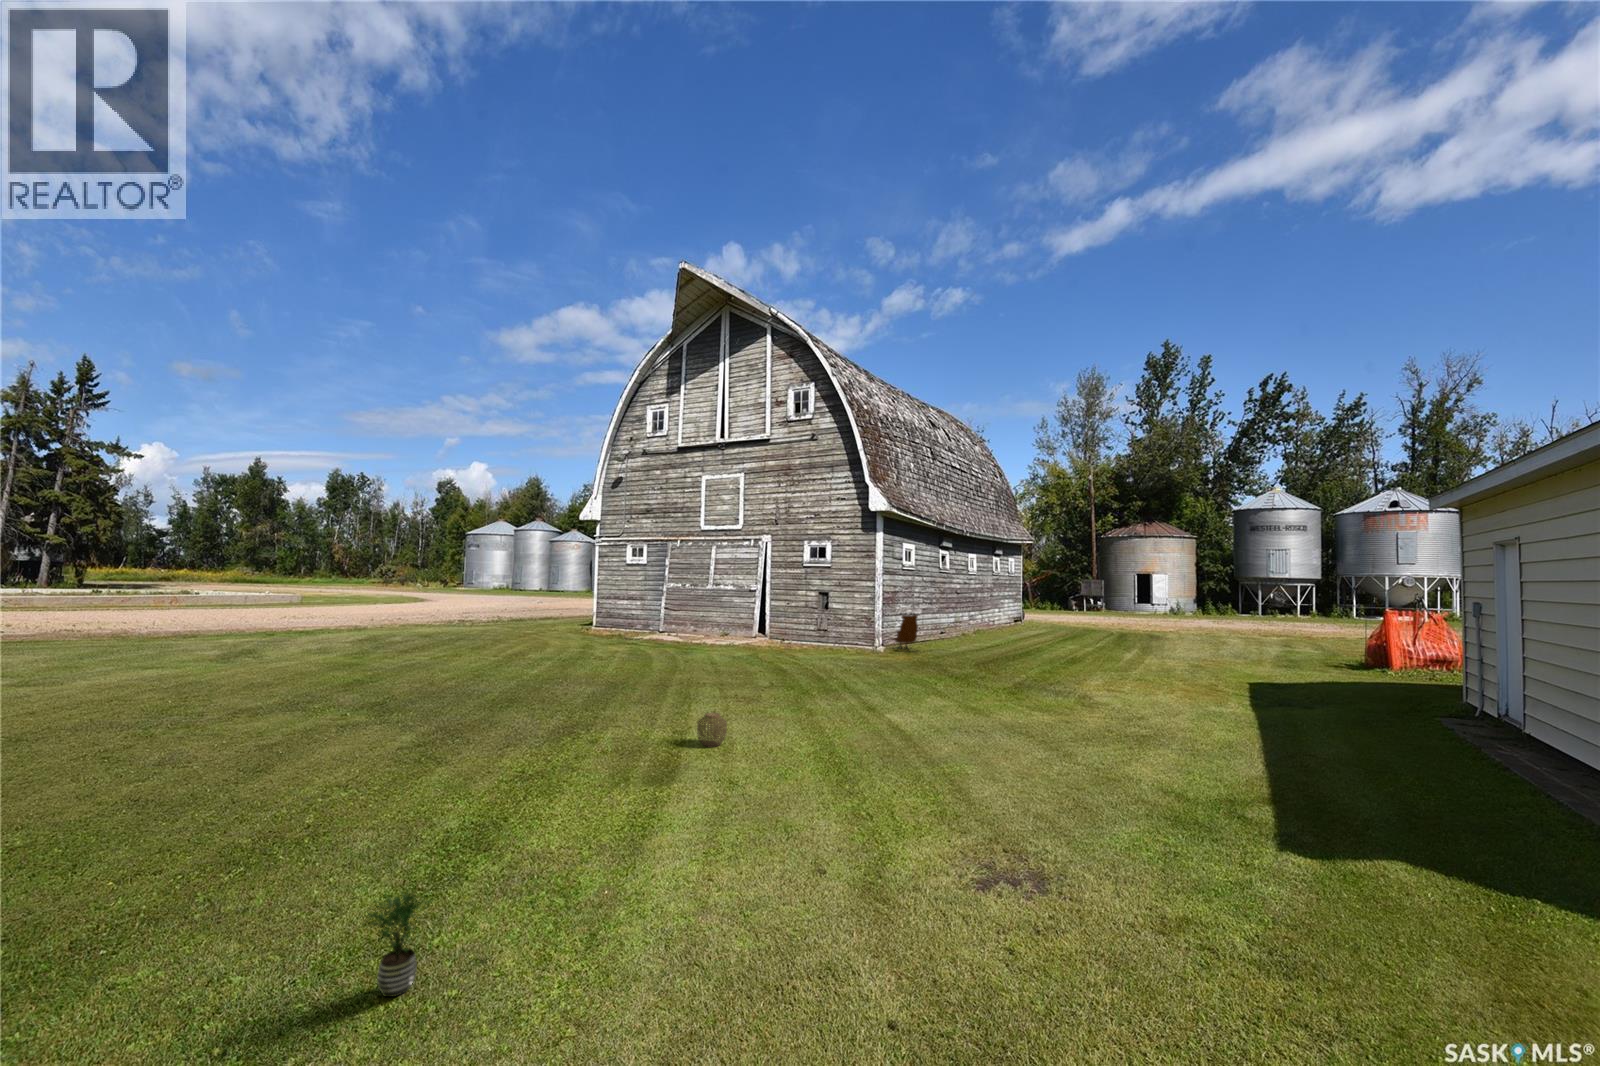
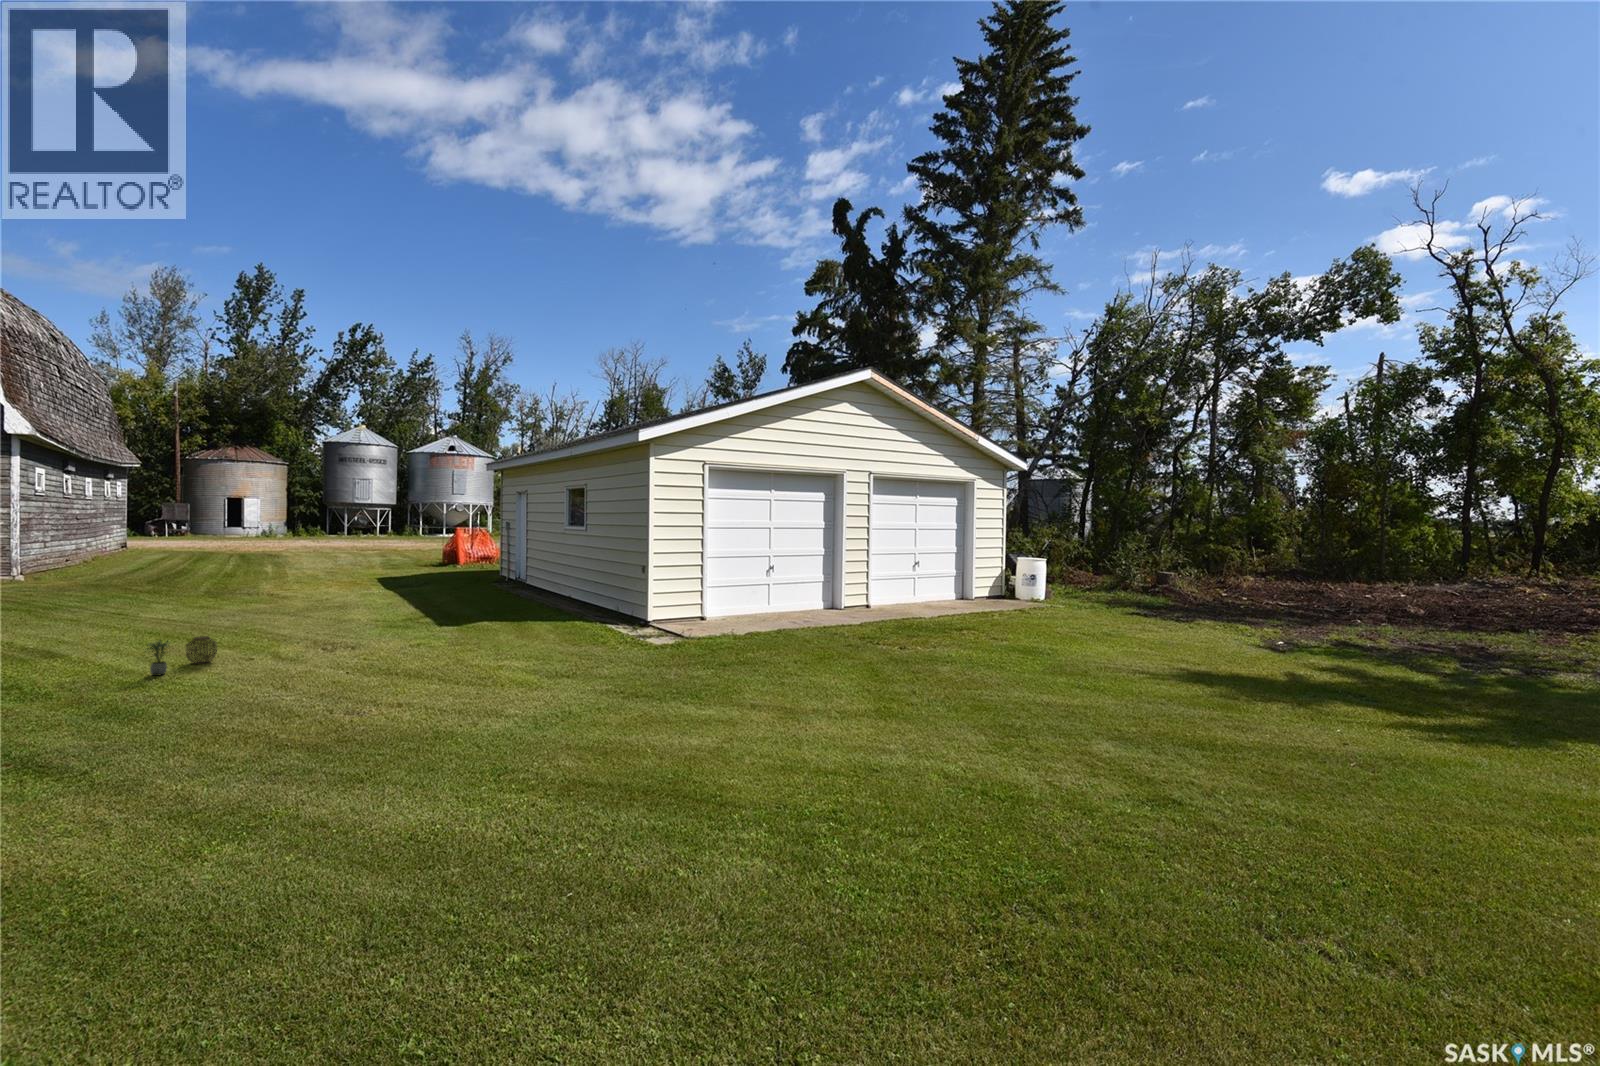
lounge chair: present [893,615,918,650] -> none [33,541,77,577]
woven basket: present [697,712,727,747] -> present [186,636,217,664]

